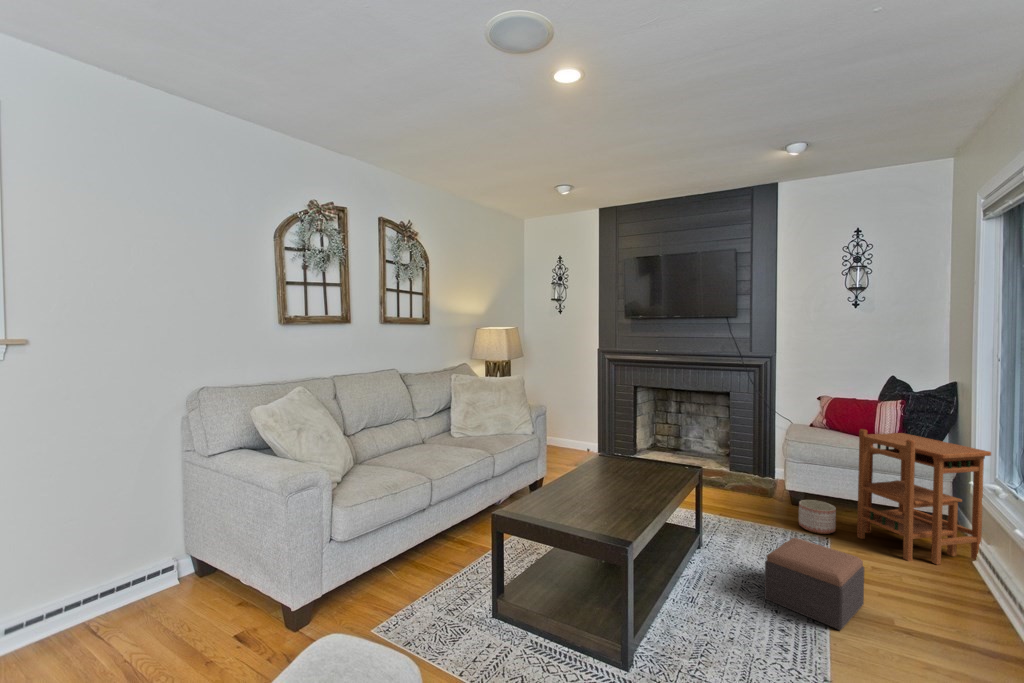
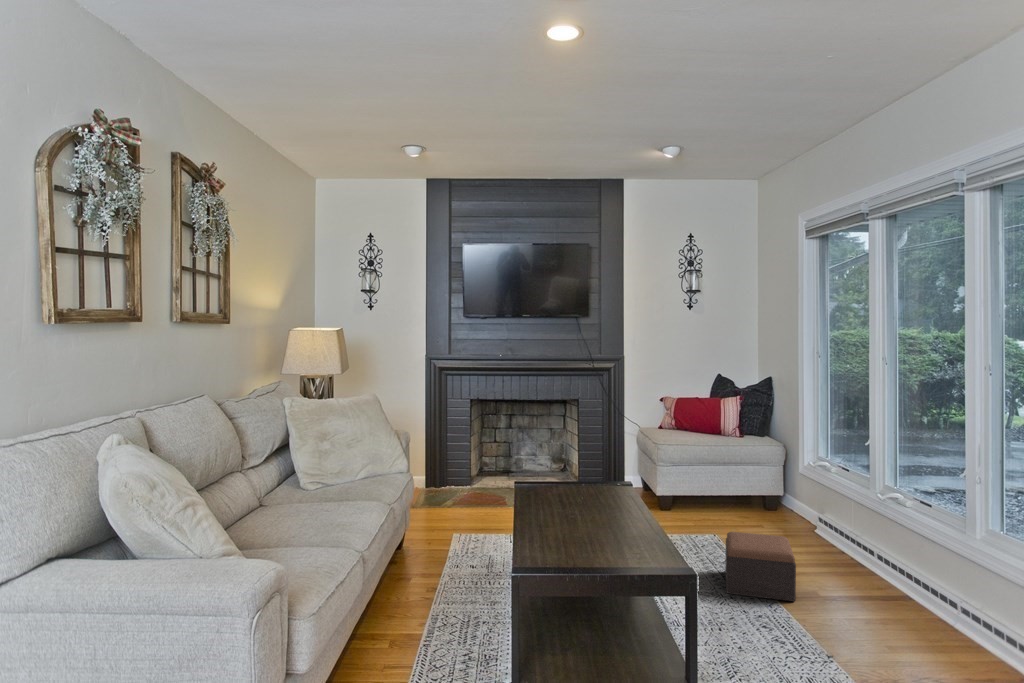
side table: present [857,429,991,565] -> none [726,425,821,538]
planter: present [799,500,836,534] -> none [684,499,716,530]

